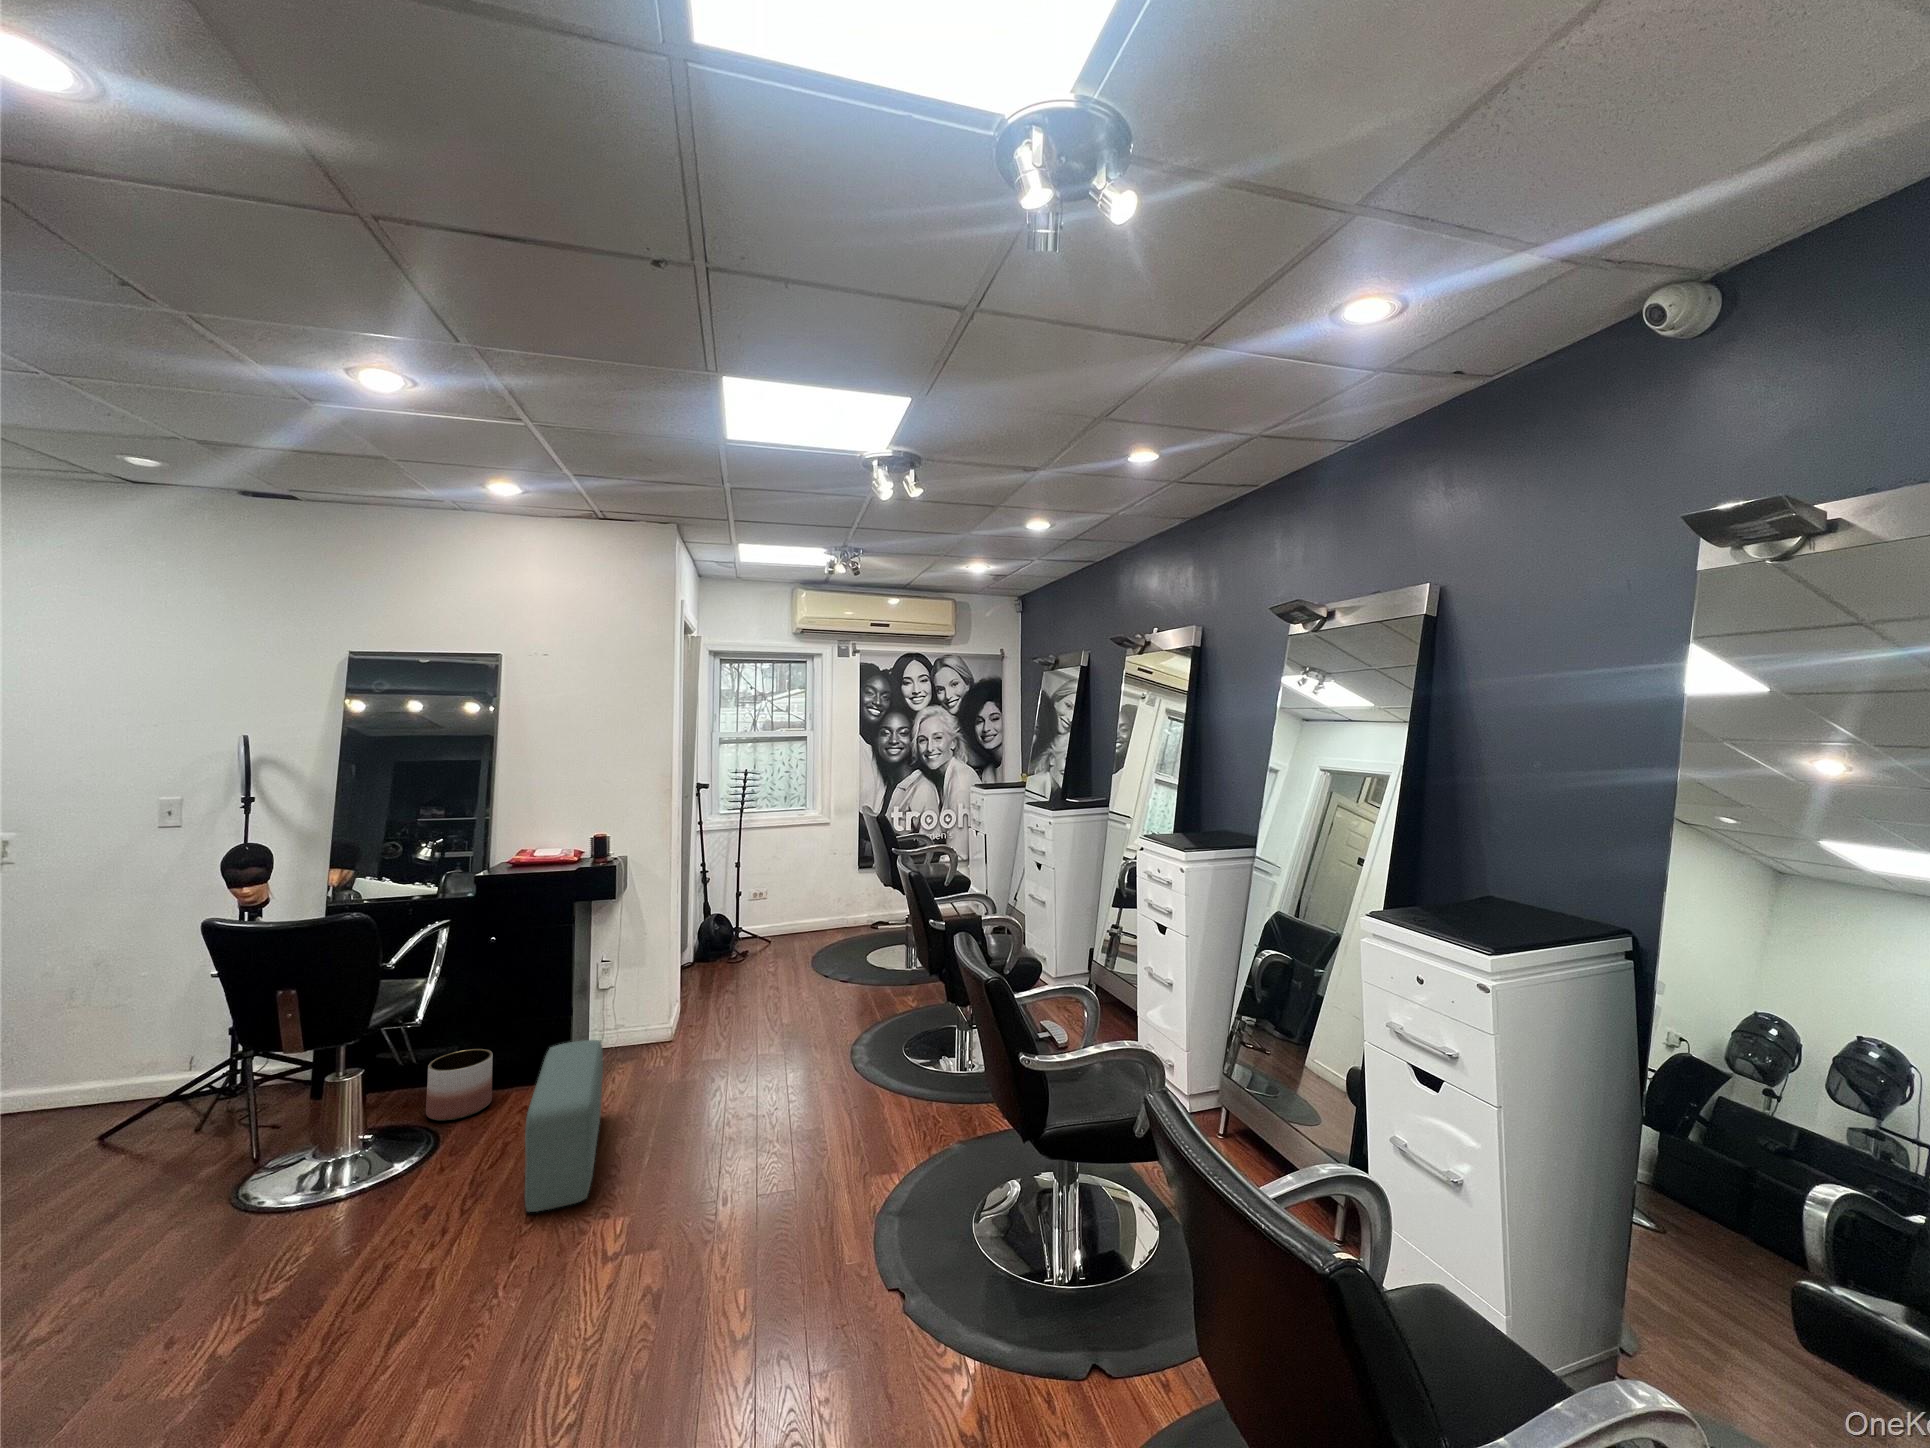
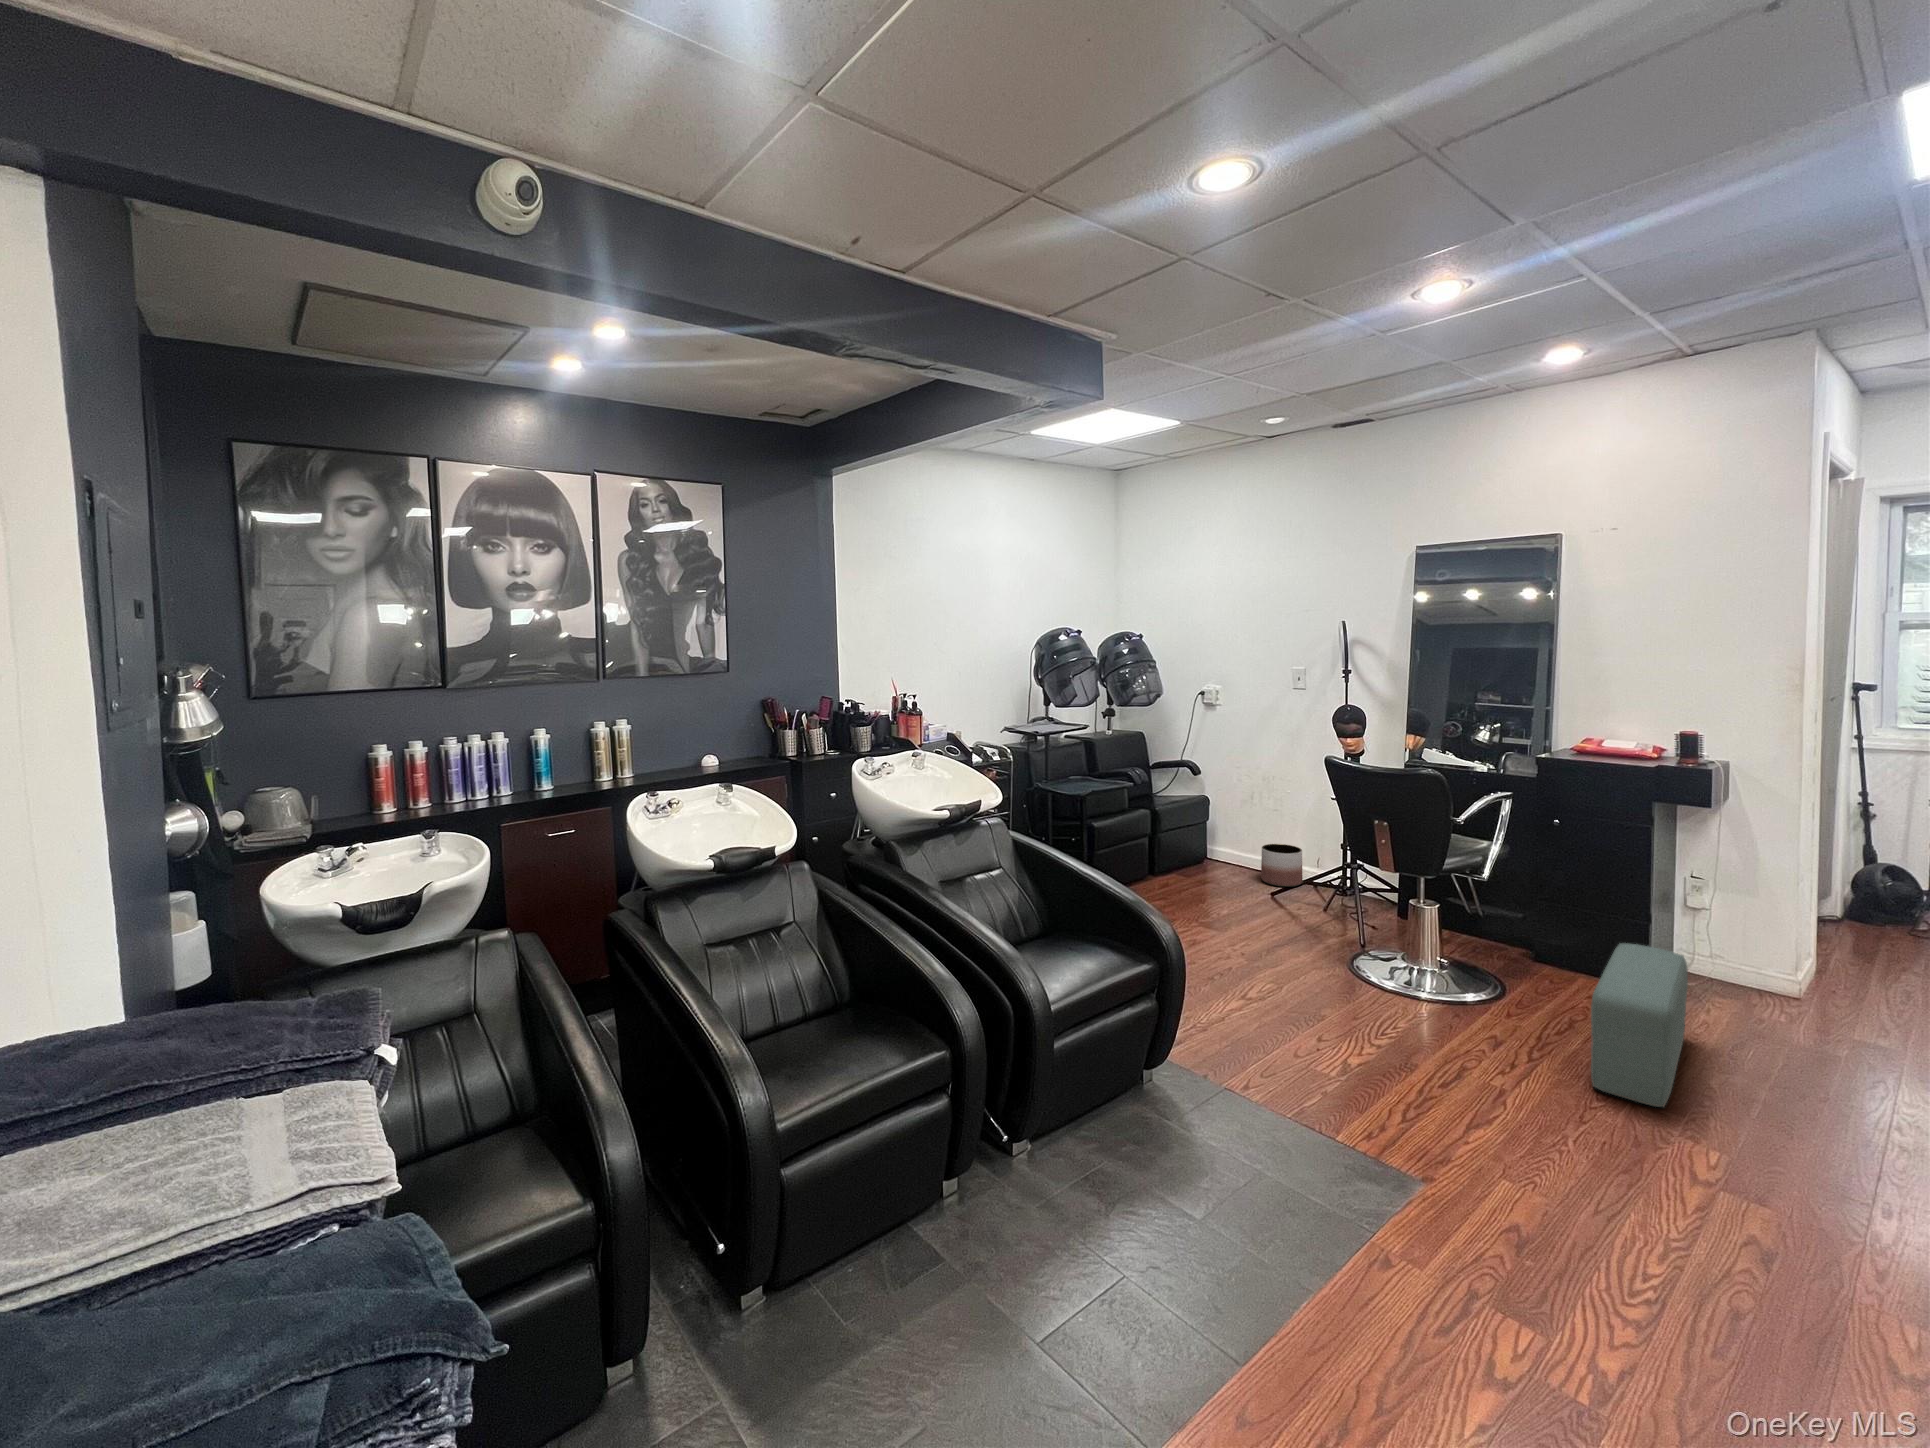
planter: present [426,1049,493,1121] -> present [1261,844,1302,887]

